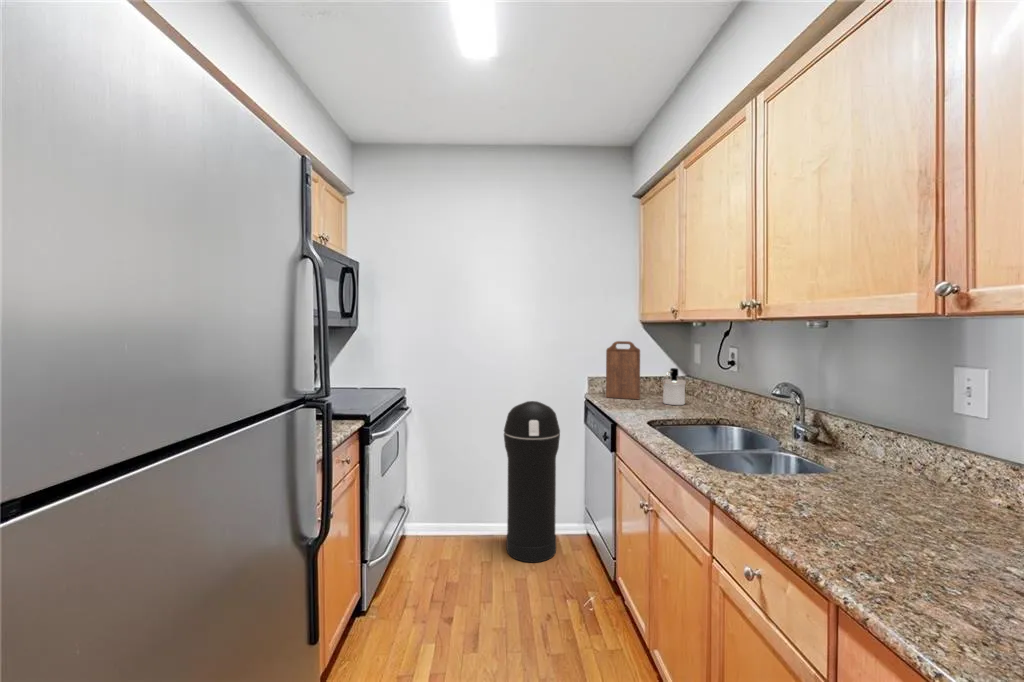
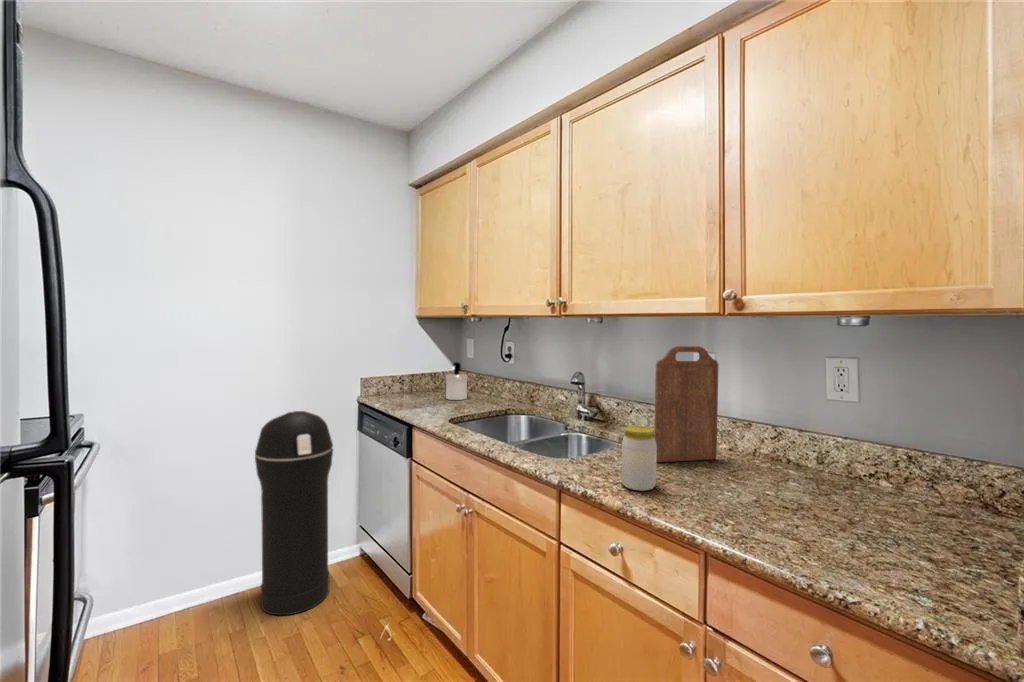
cutting board: present [606,341,640,399] -> present [654,346,718,462]
jar: none [776,445,824,524] -> present [621,425,657,491]

